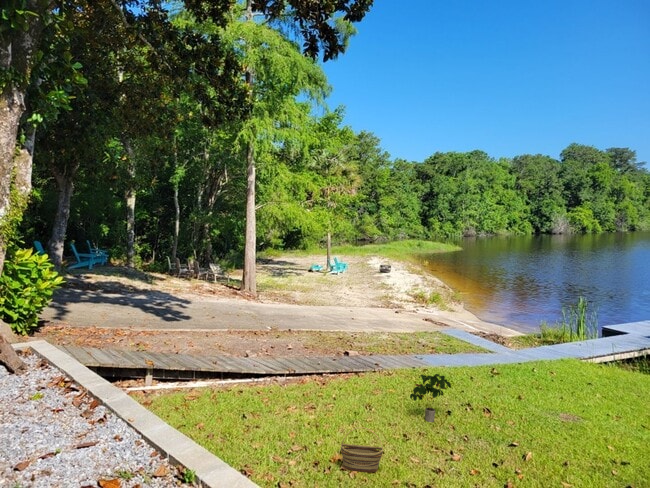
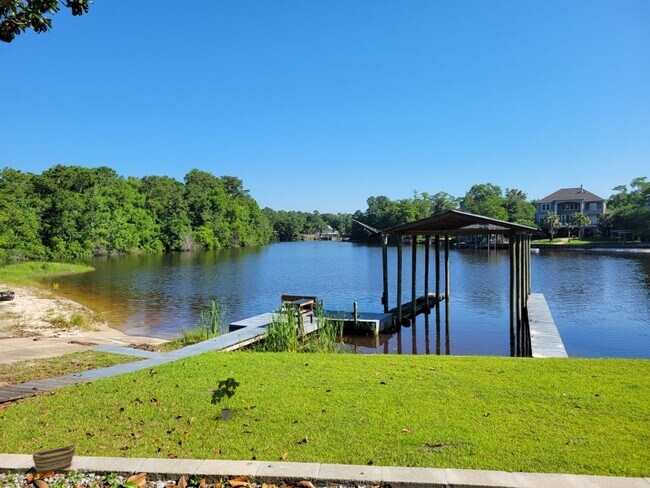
potted plant: present [410,374,451,422] -> present [211,378,239,420]

